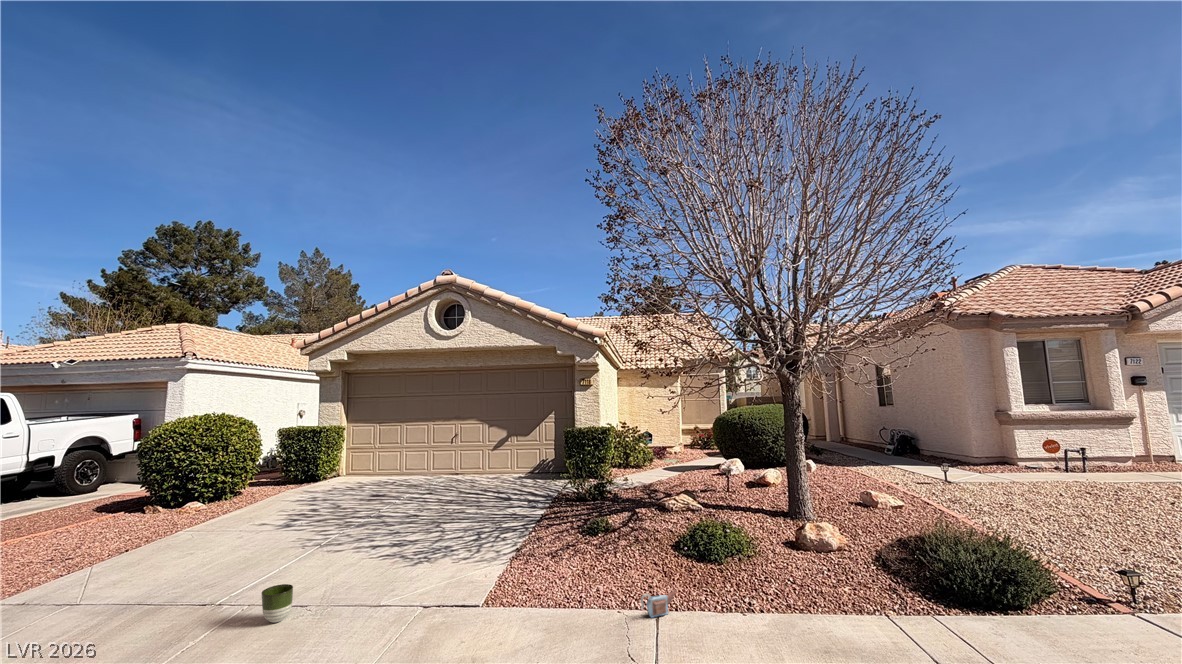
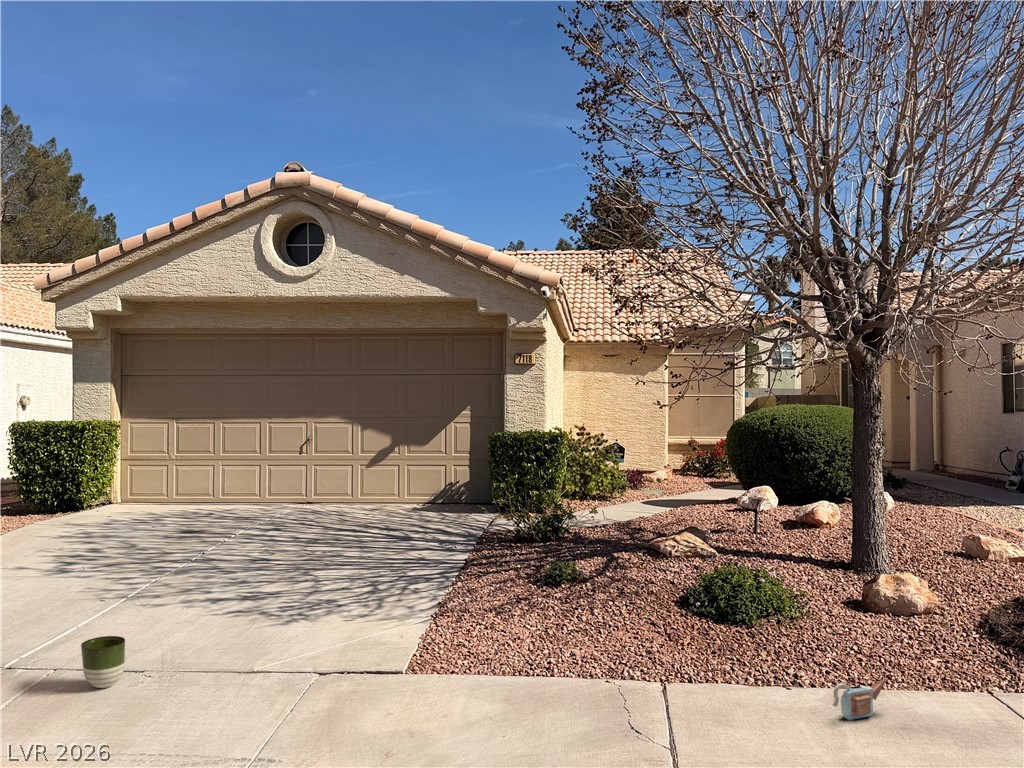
watering can: present [641,590,677,618] -> present [833,679,886,720]

